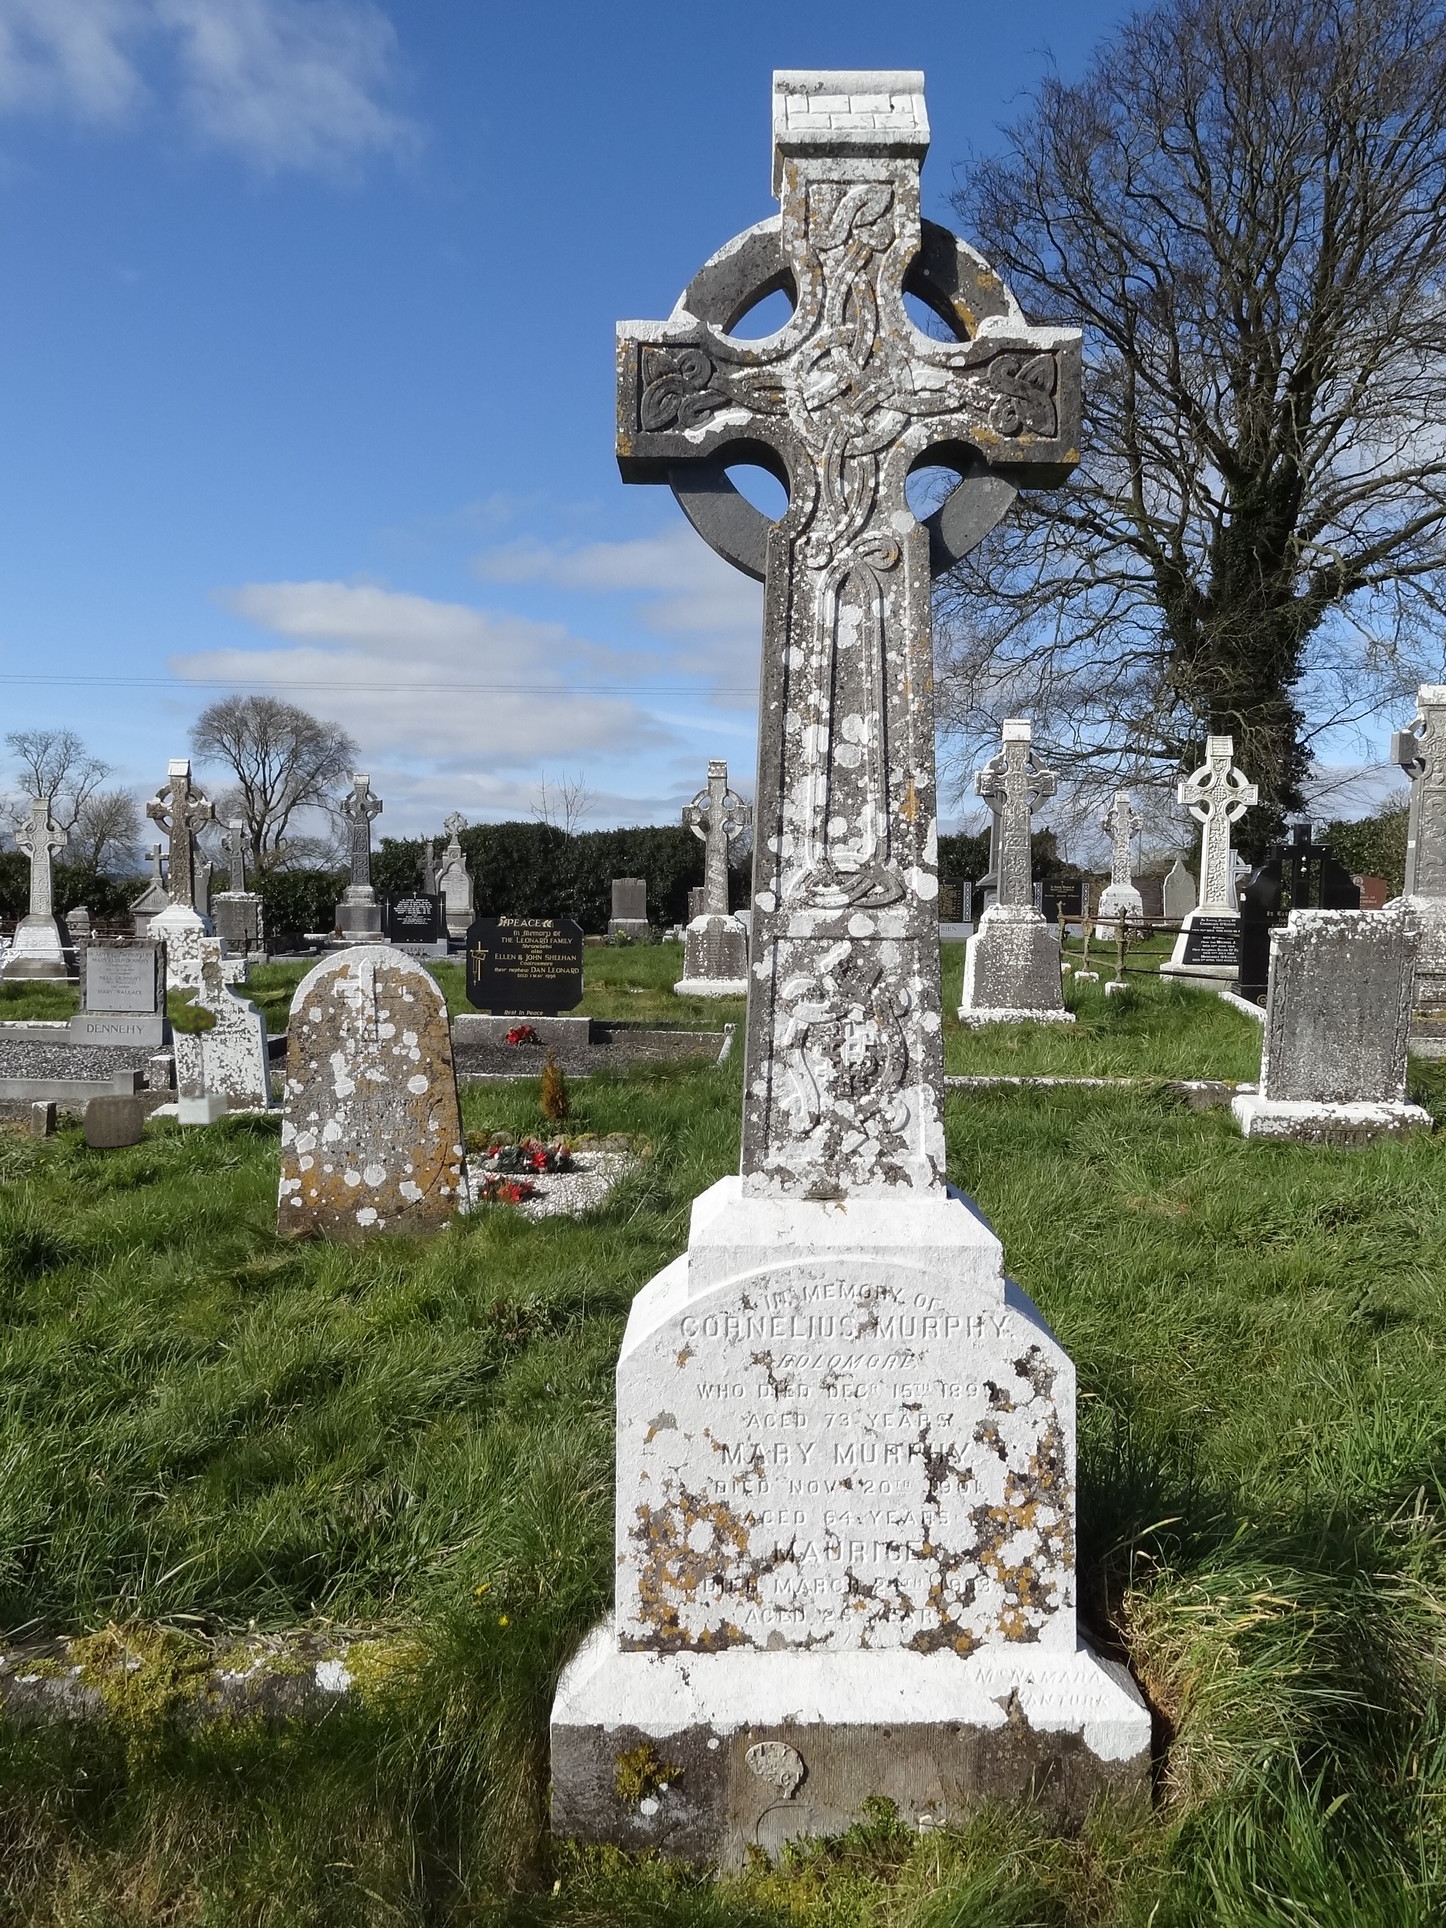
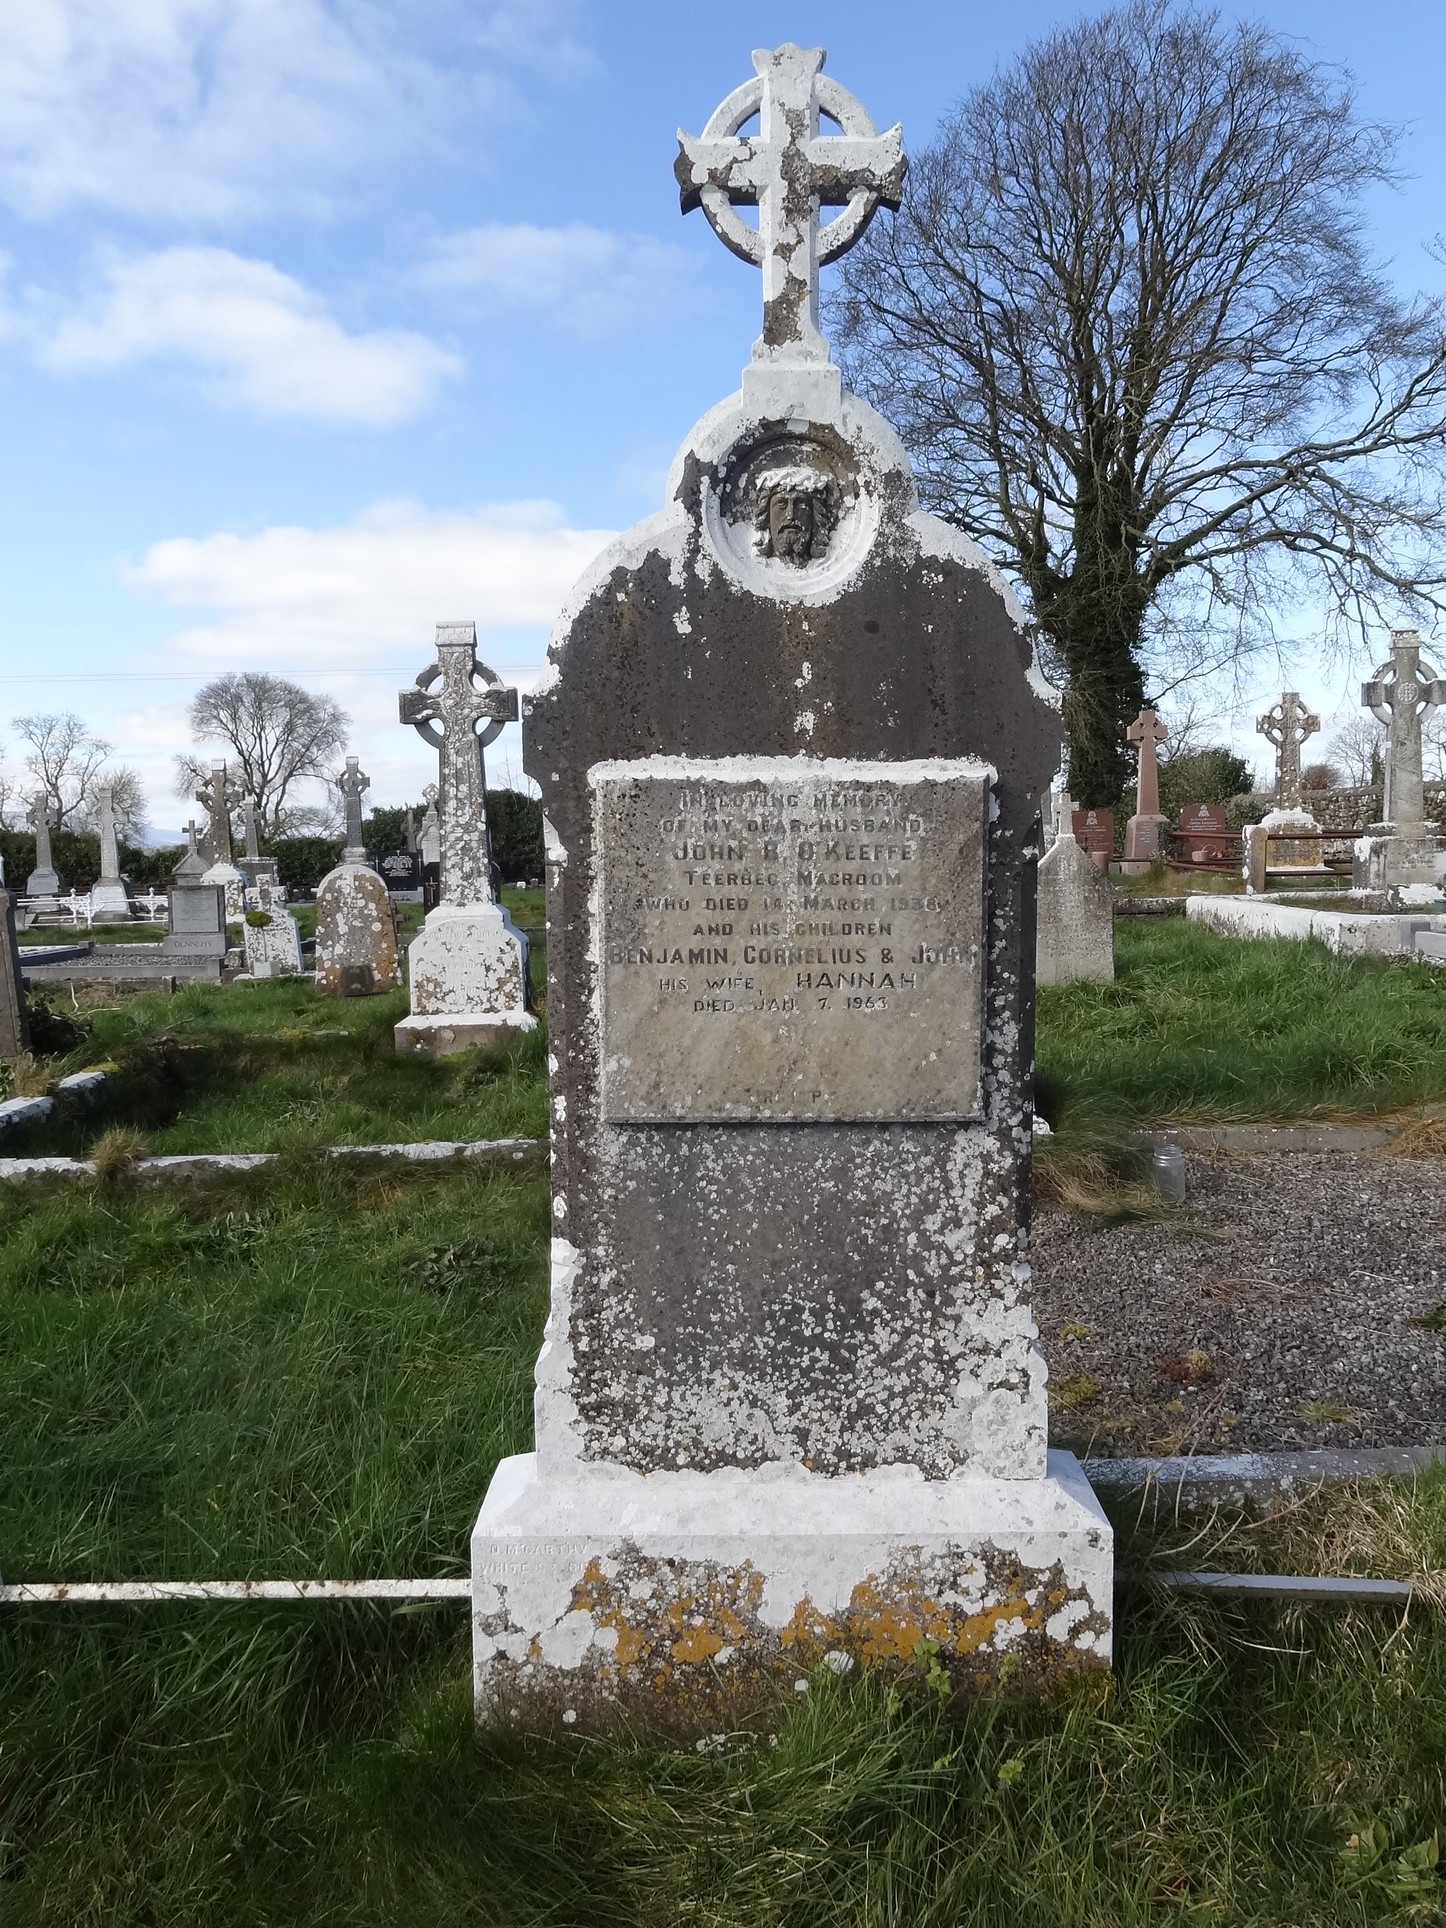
woven basket: present [83,1094,144,1148] -> present [339,964,375,996]

